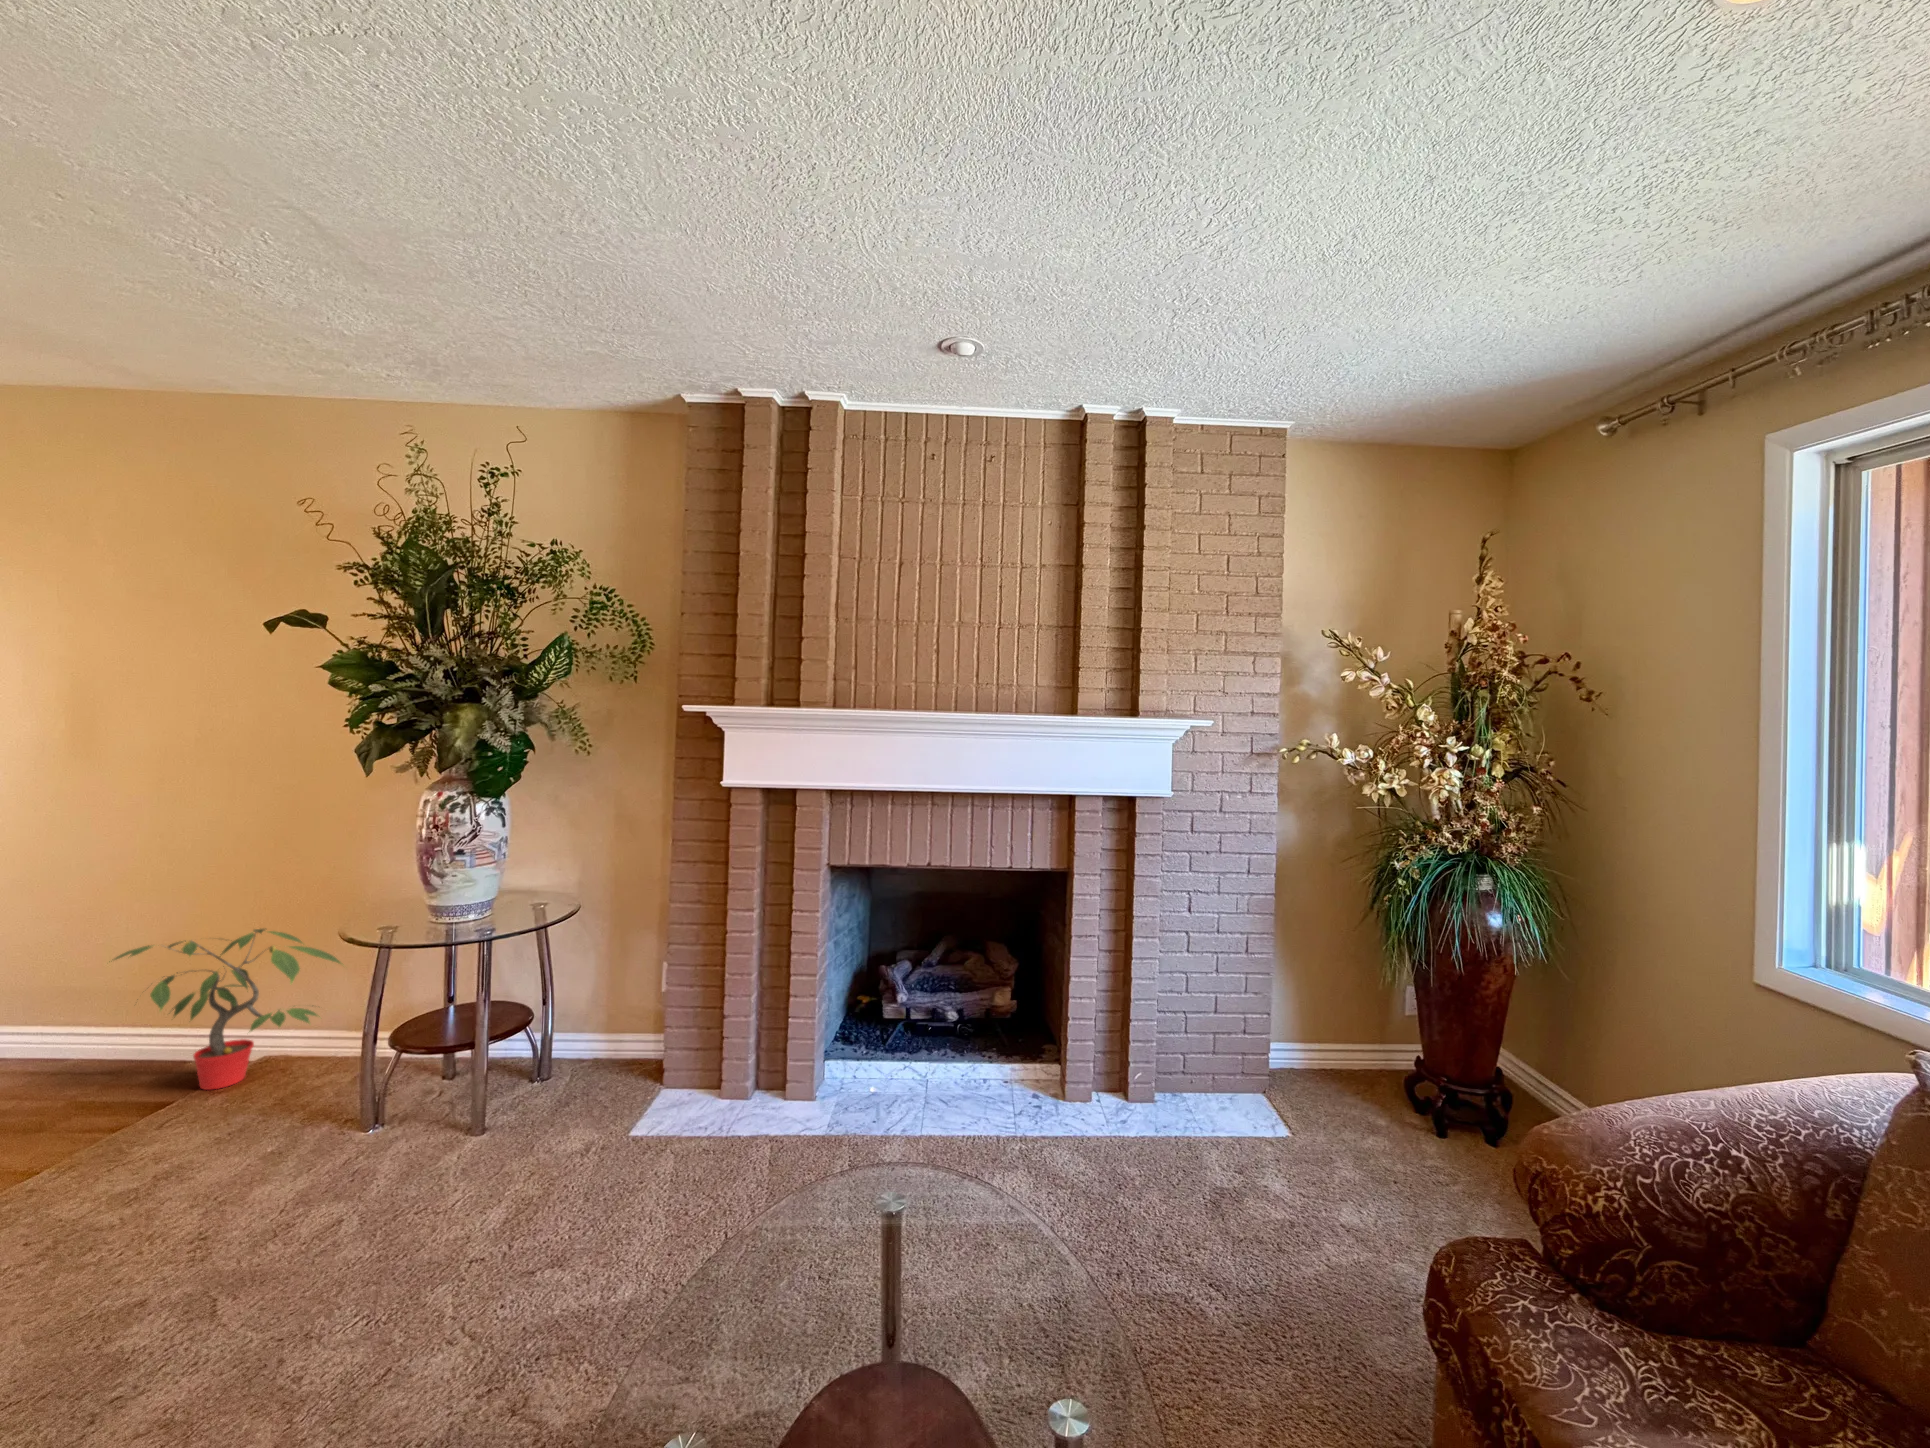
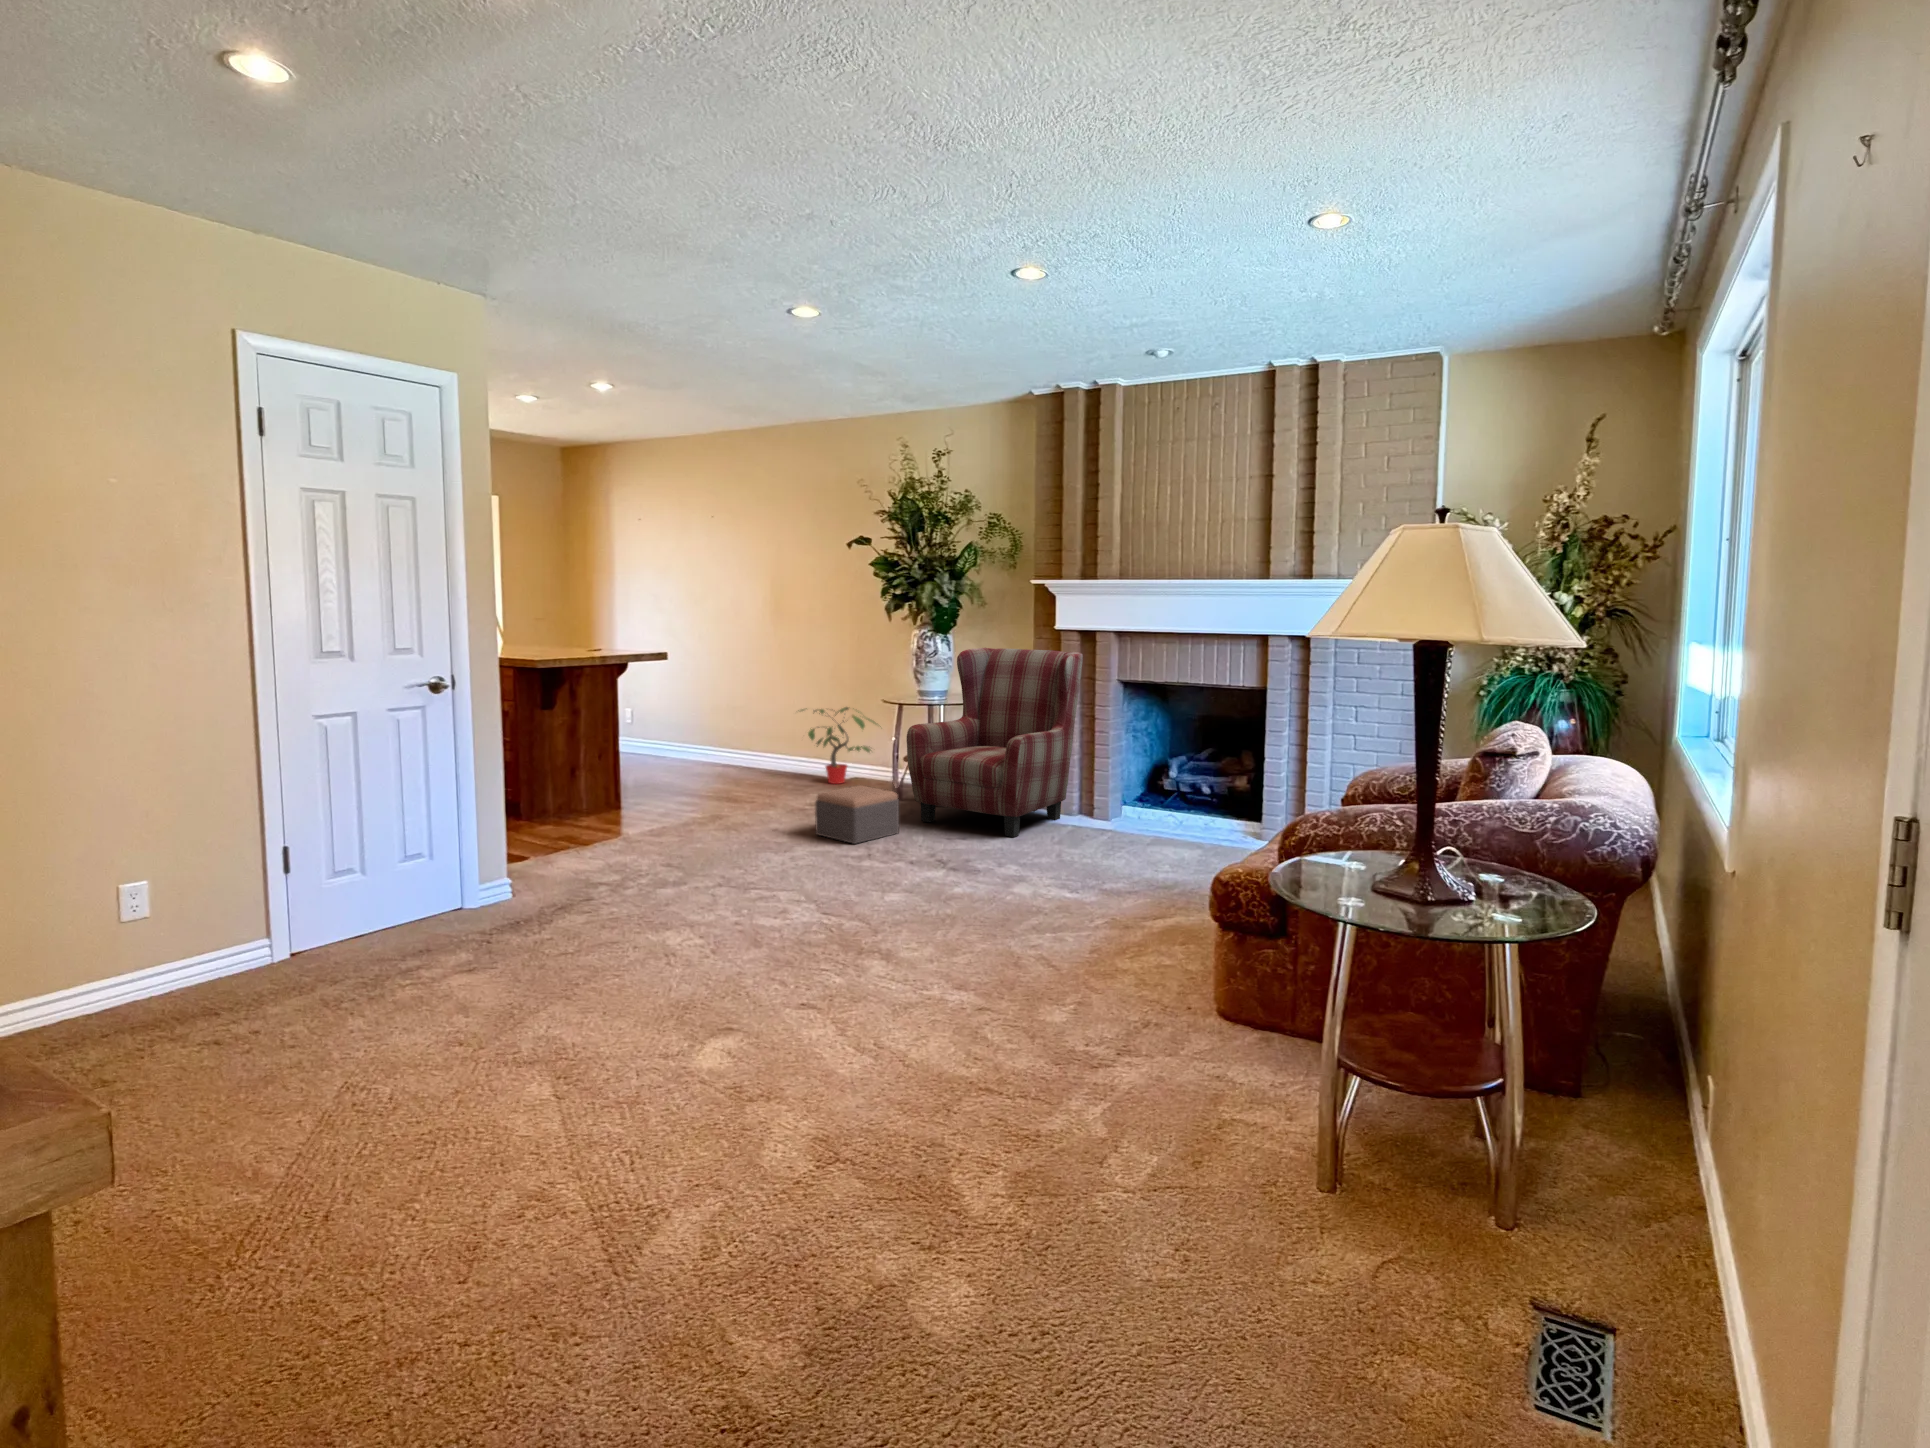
armchair: none [397,819,773,1229] -> present [907,648,1083,837]
footstool: none [79,1183,368,1408] -> present [815,786,899,844]

